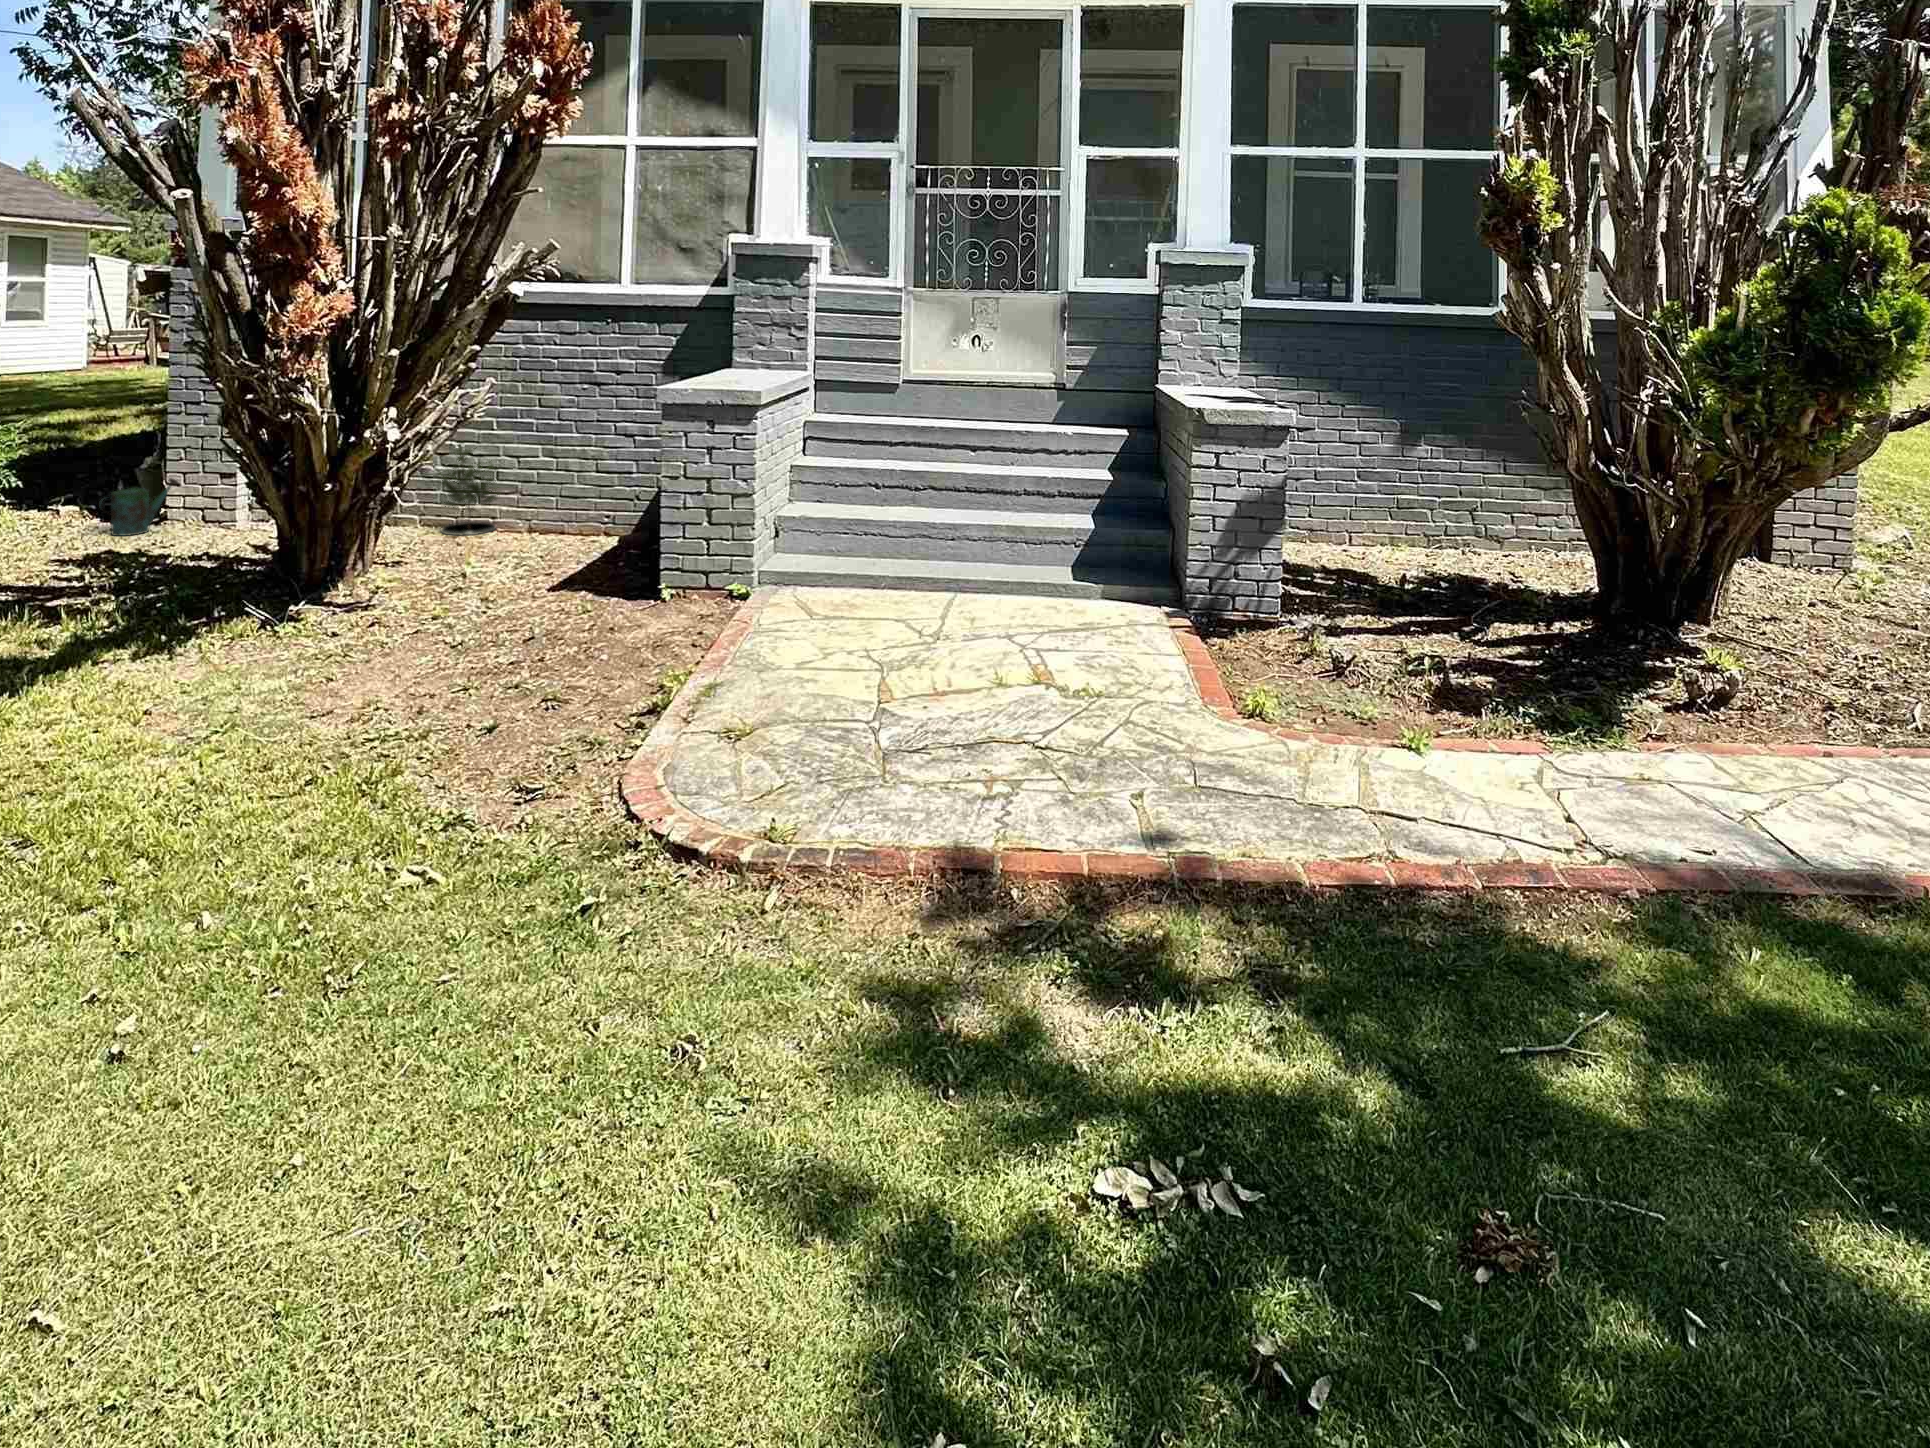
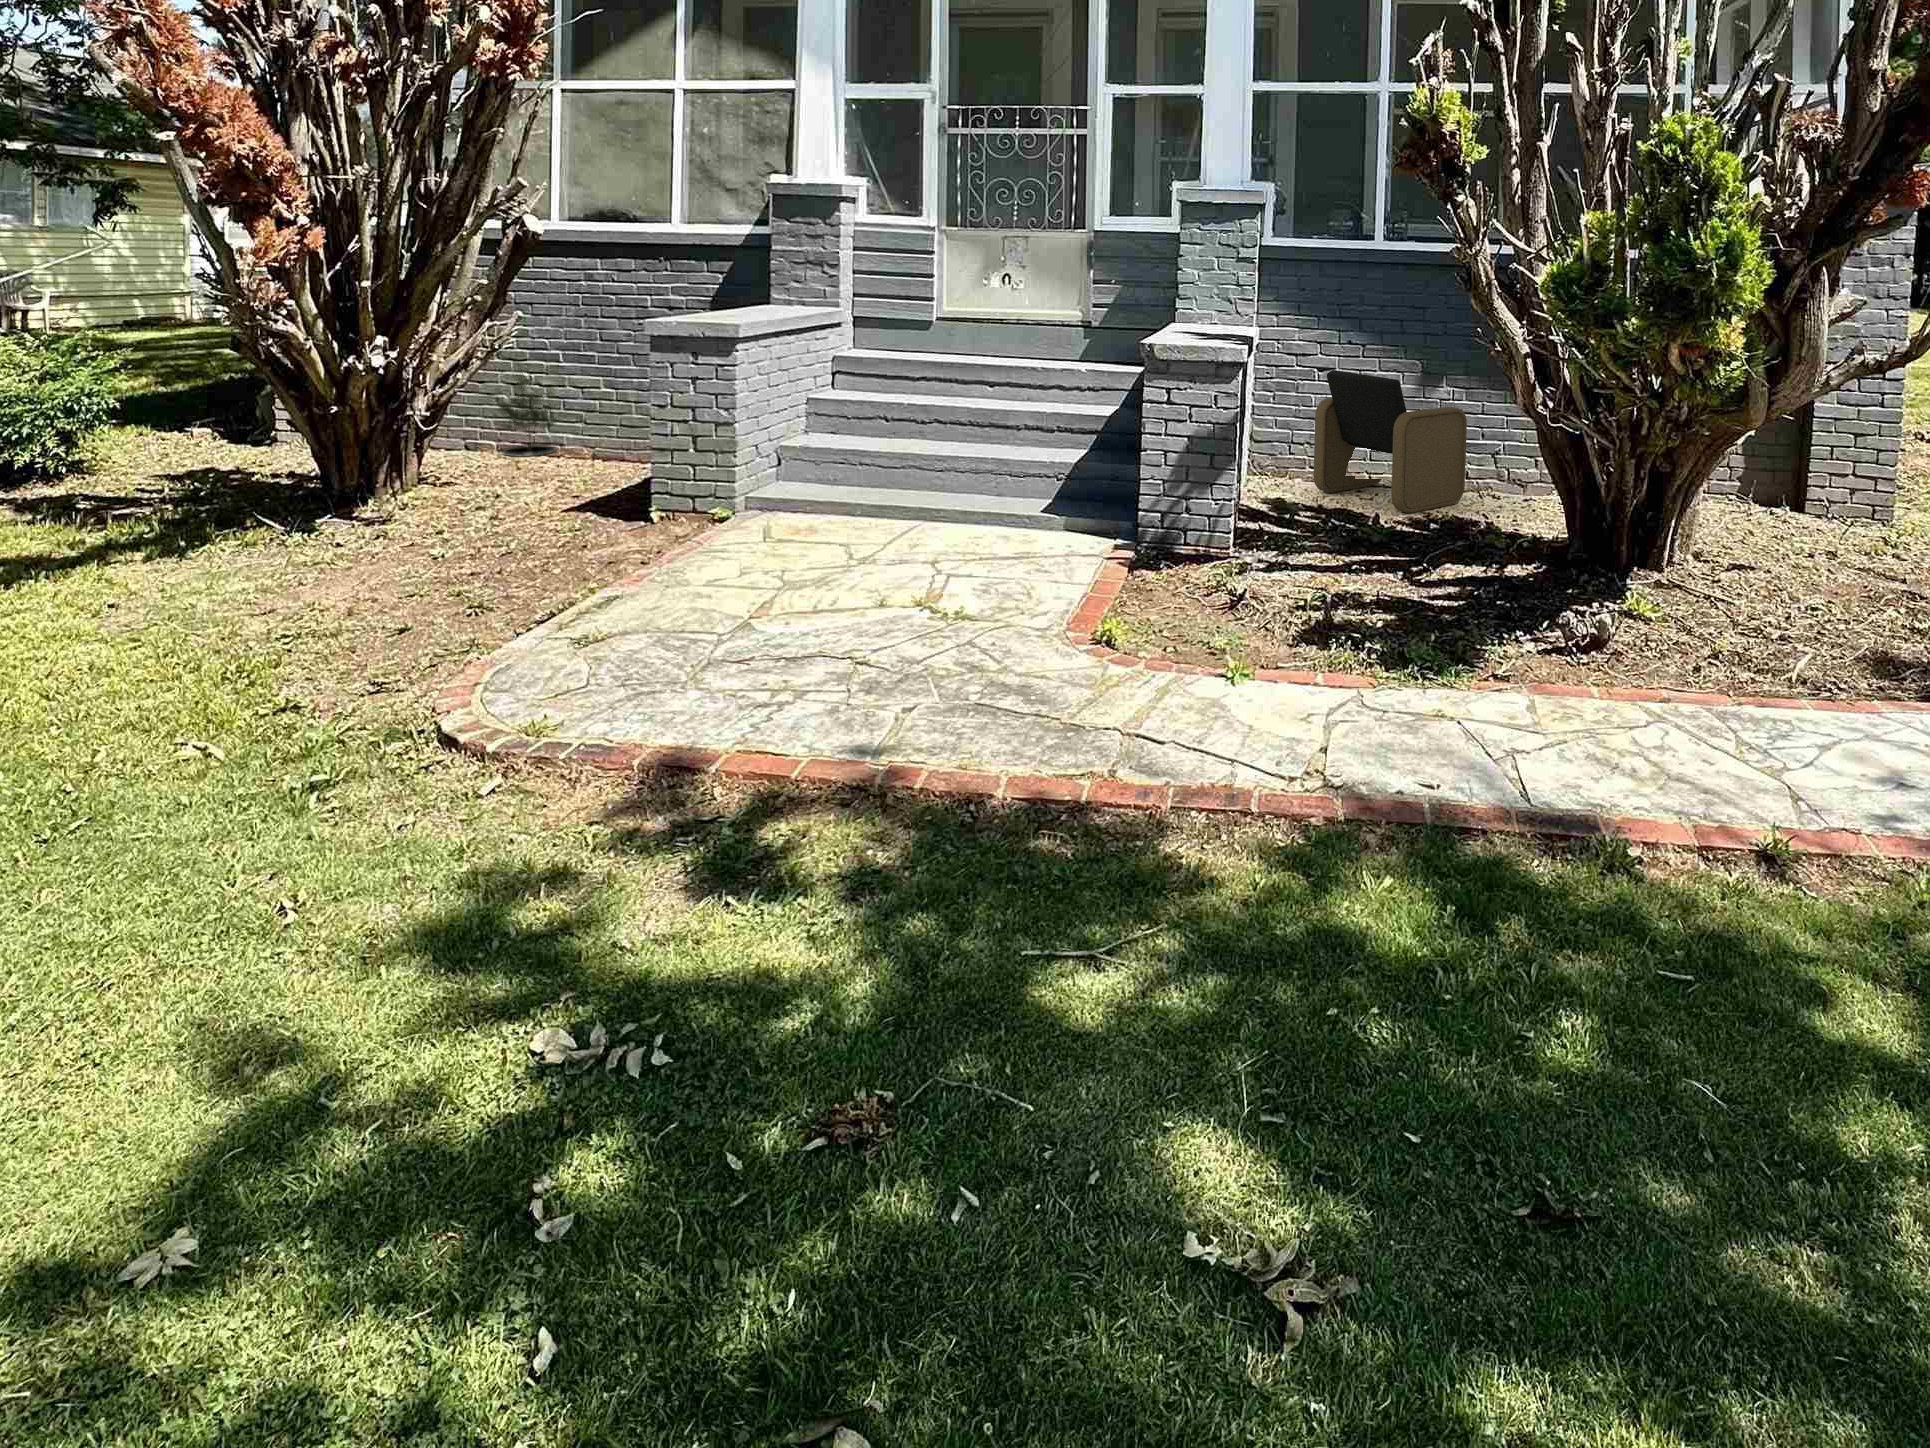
armchair: none [1320,433,1477,578] -> present [1314,370,1467,513]
watering can: present [99,478,178,536] -> none [202,400,279,451]

